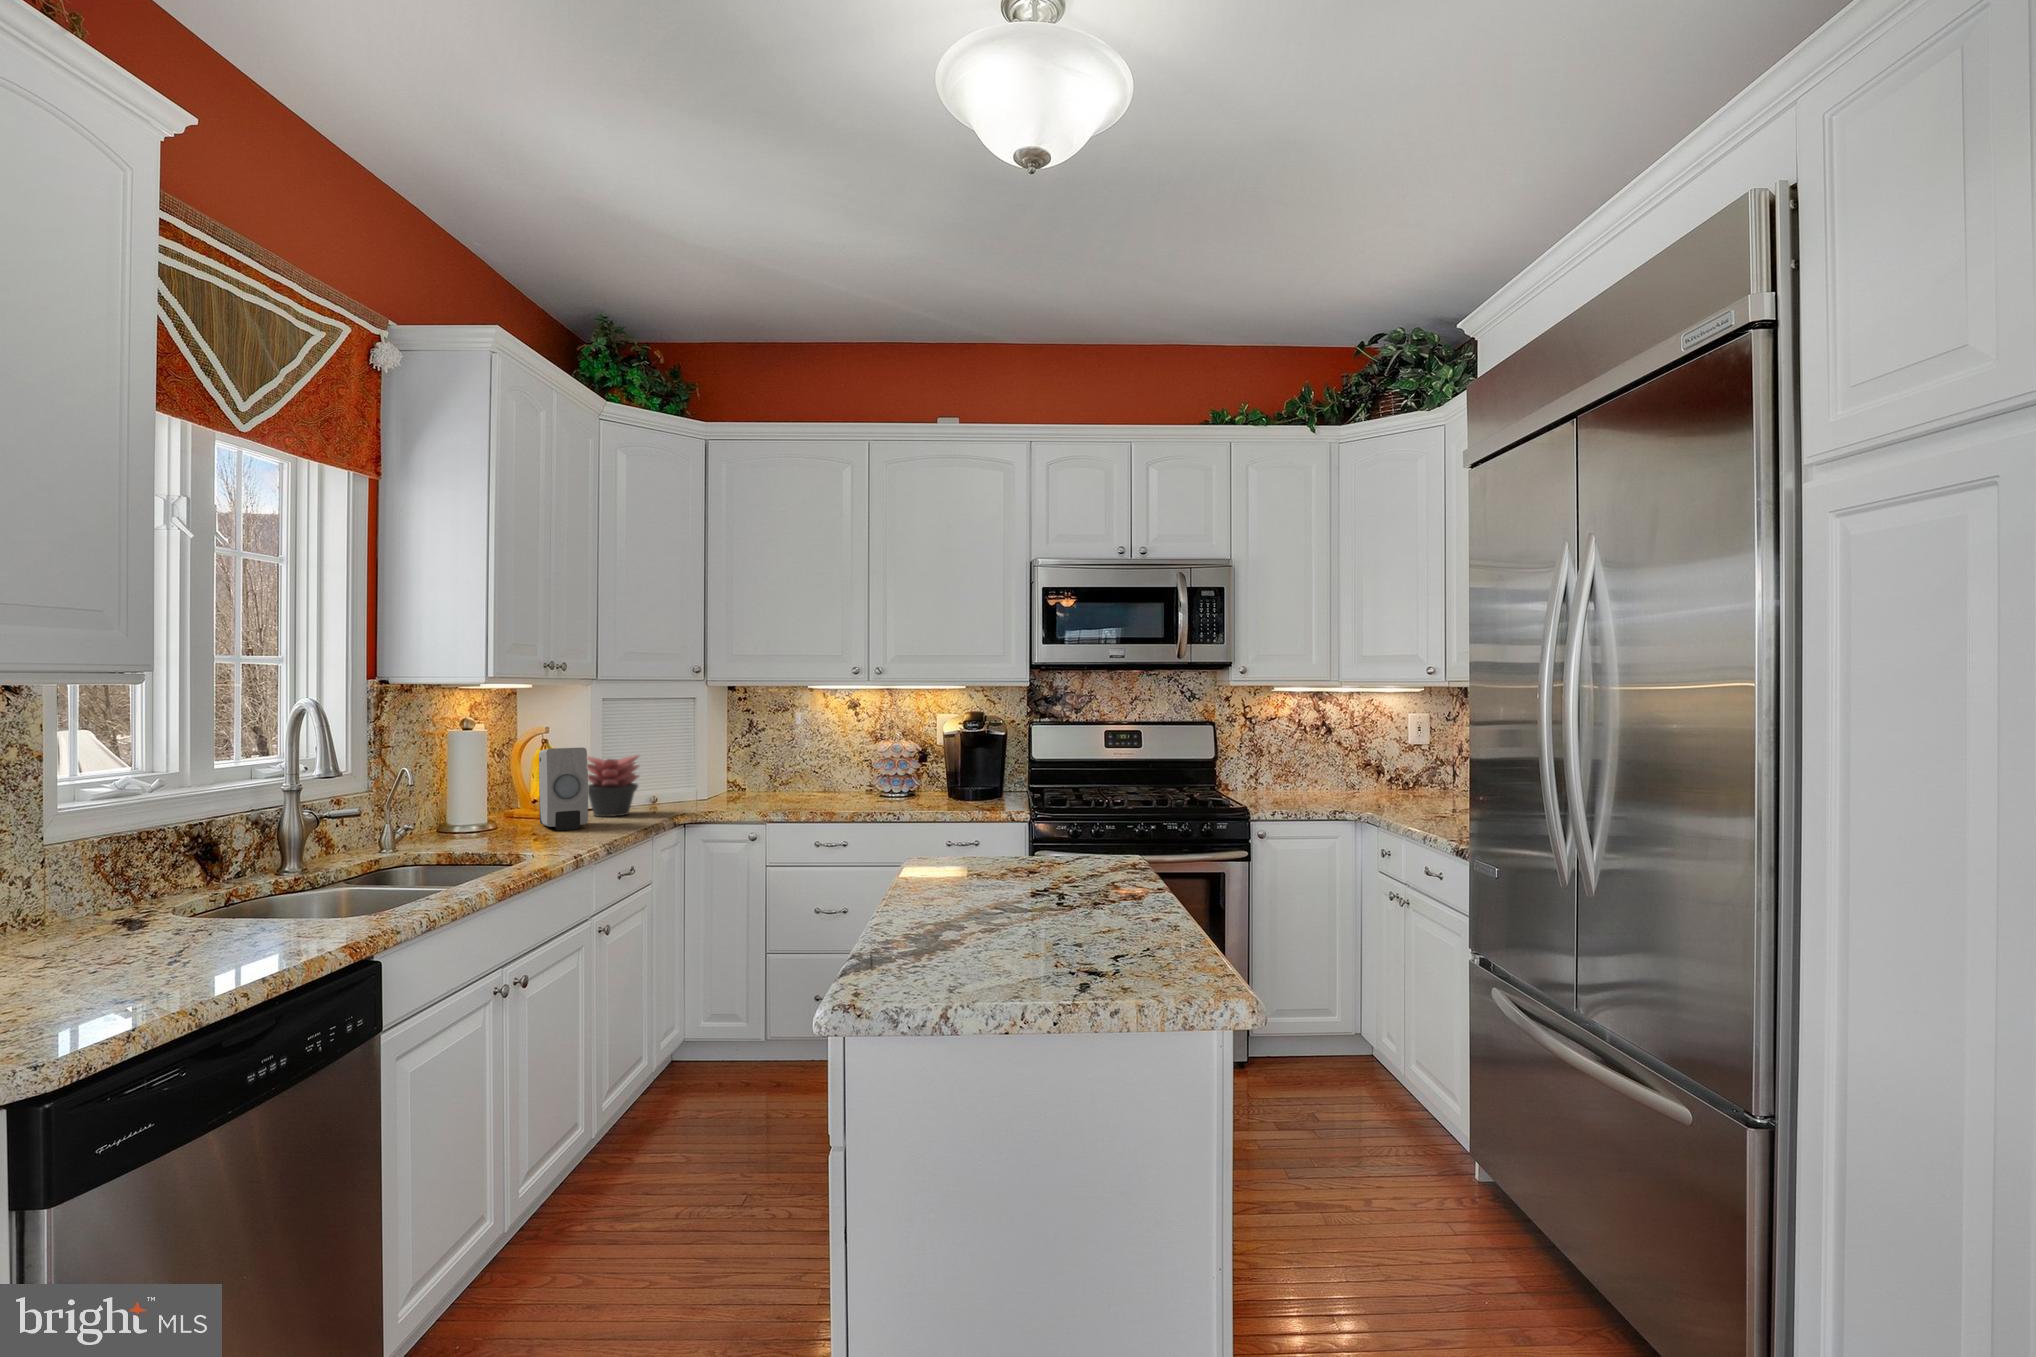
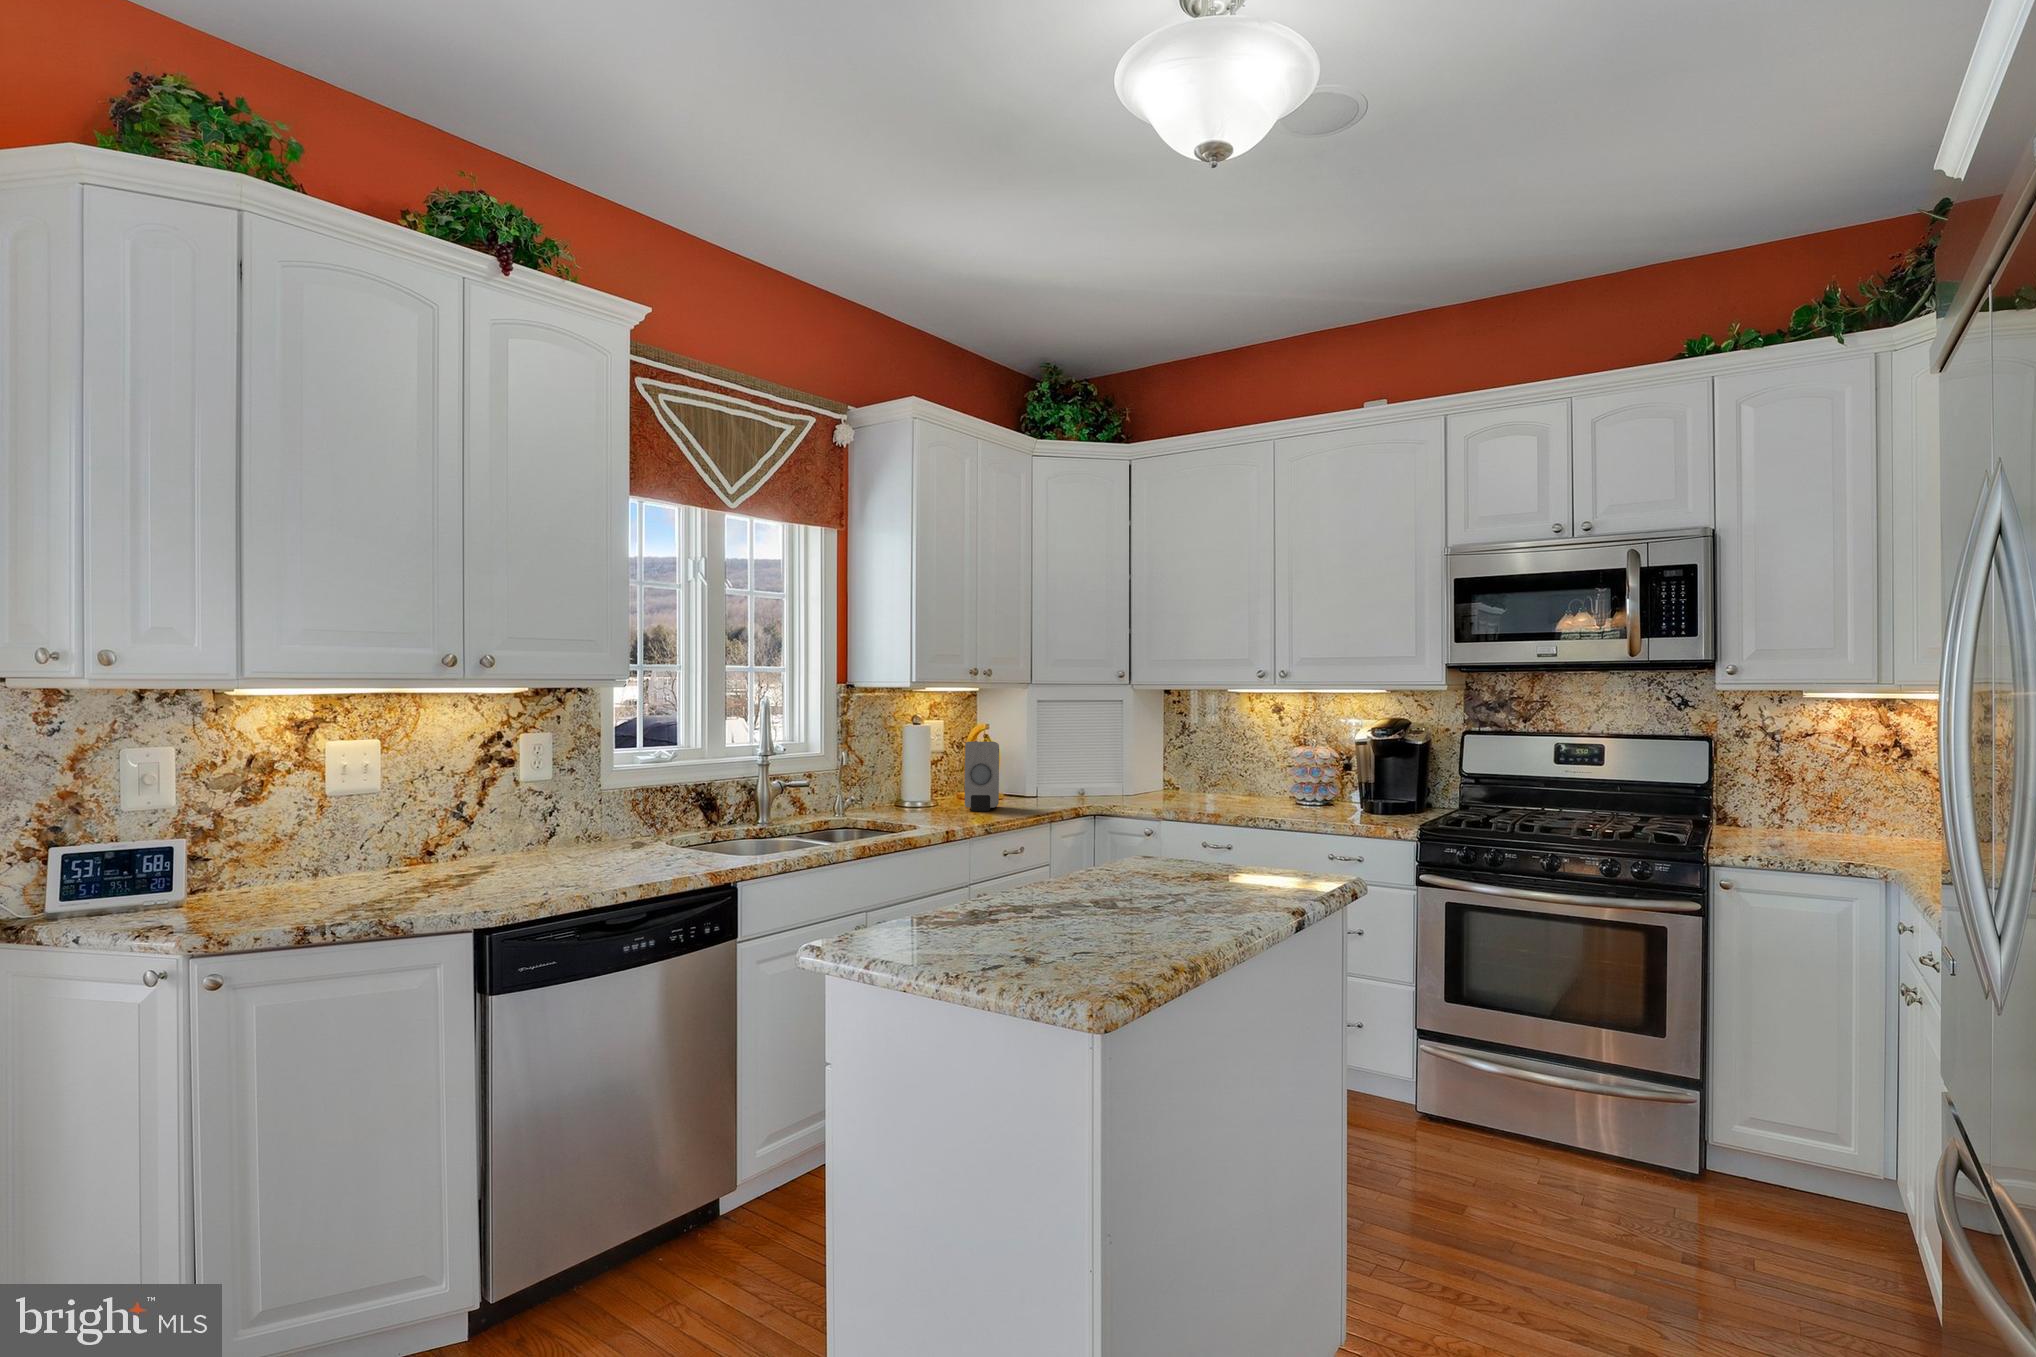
succulent plant: present [588,755,639,817] -> none [1010,750,1061,804]

